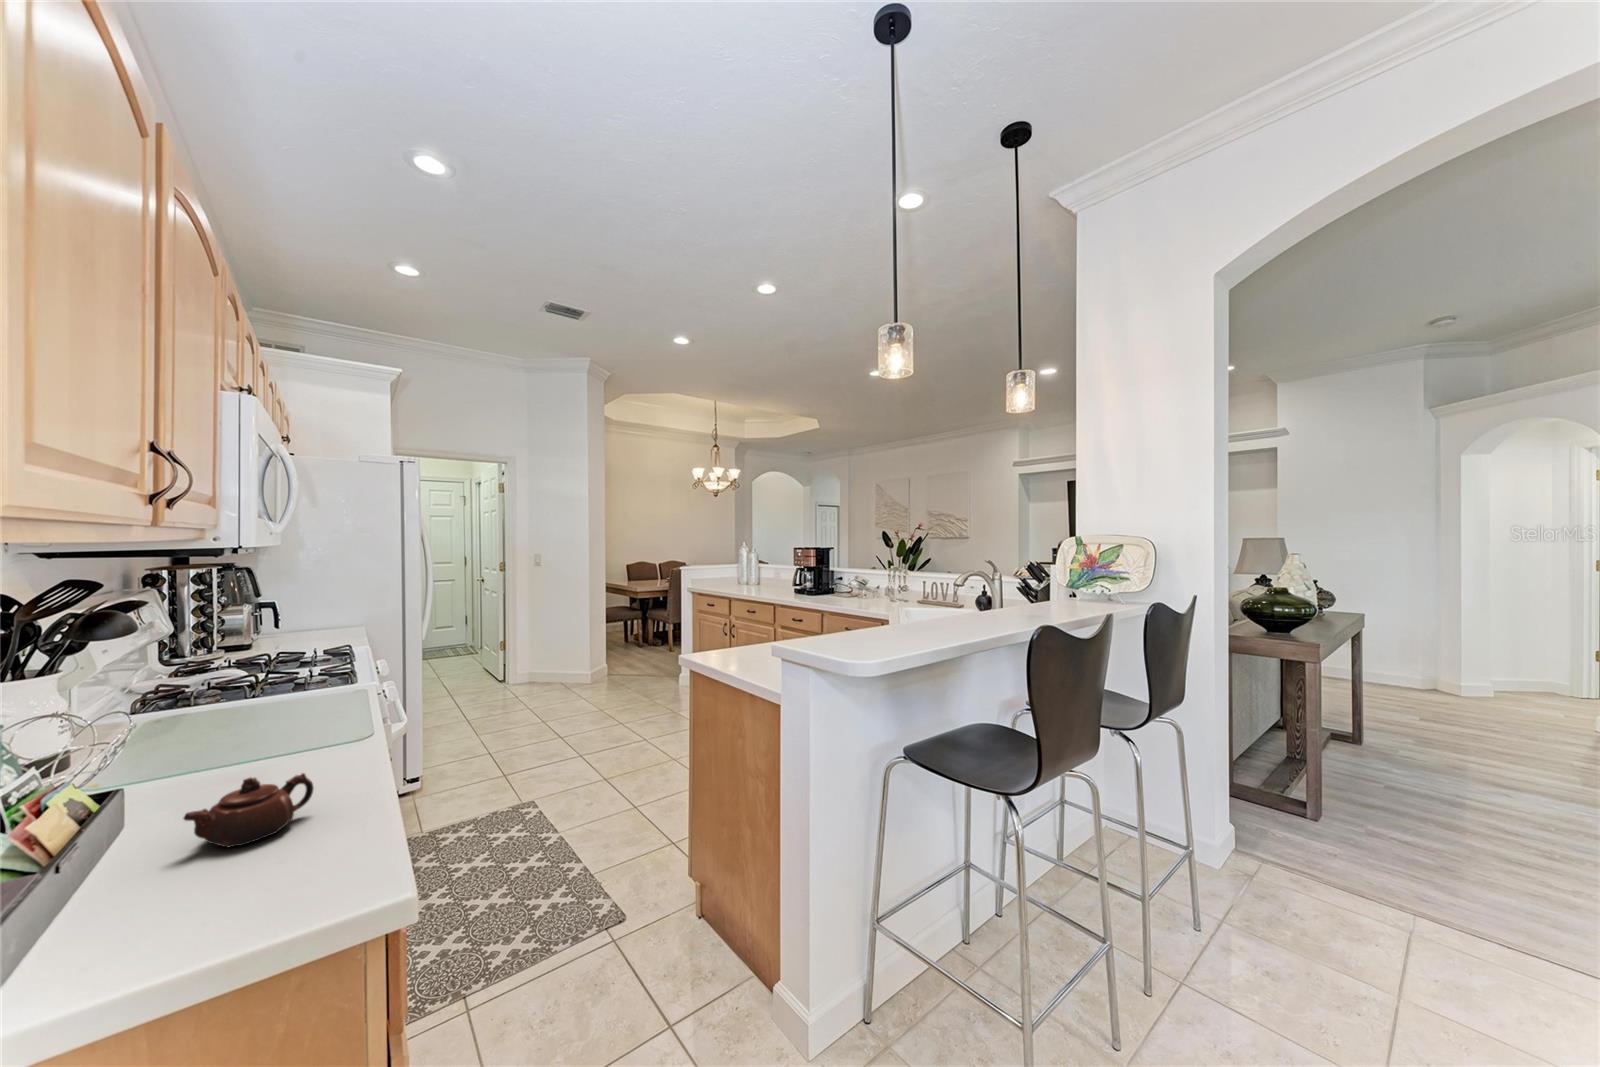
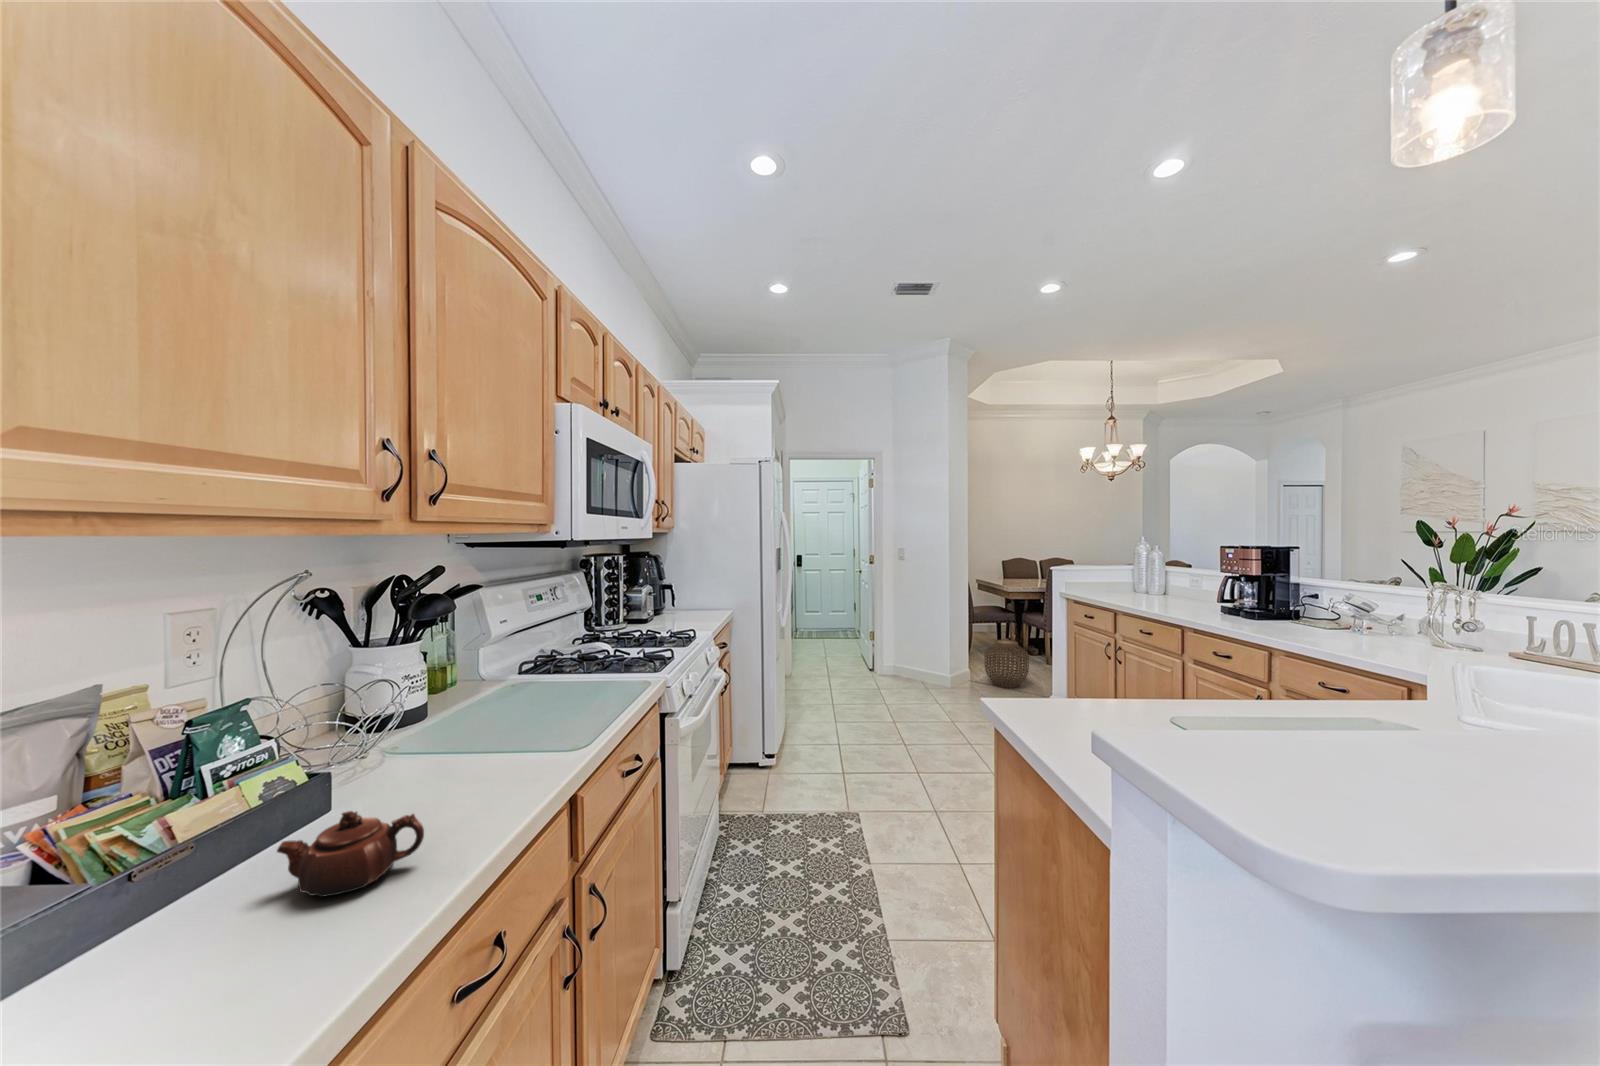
woven basket: none [620,635,659,677] -> present [984,640,1029,688]

